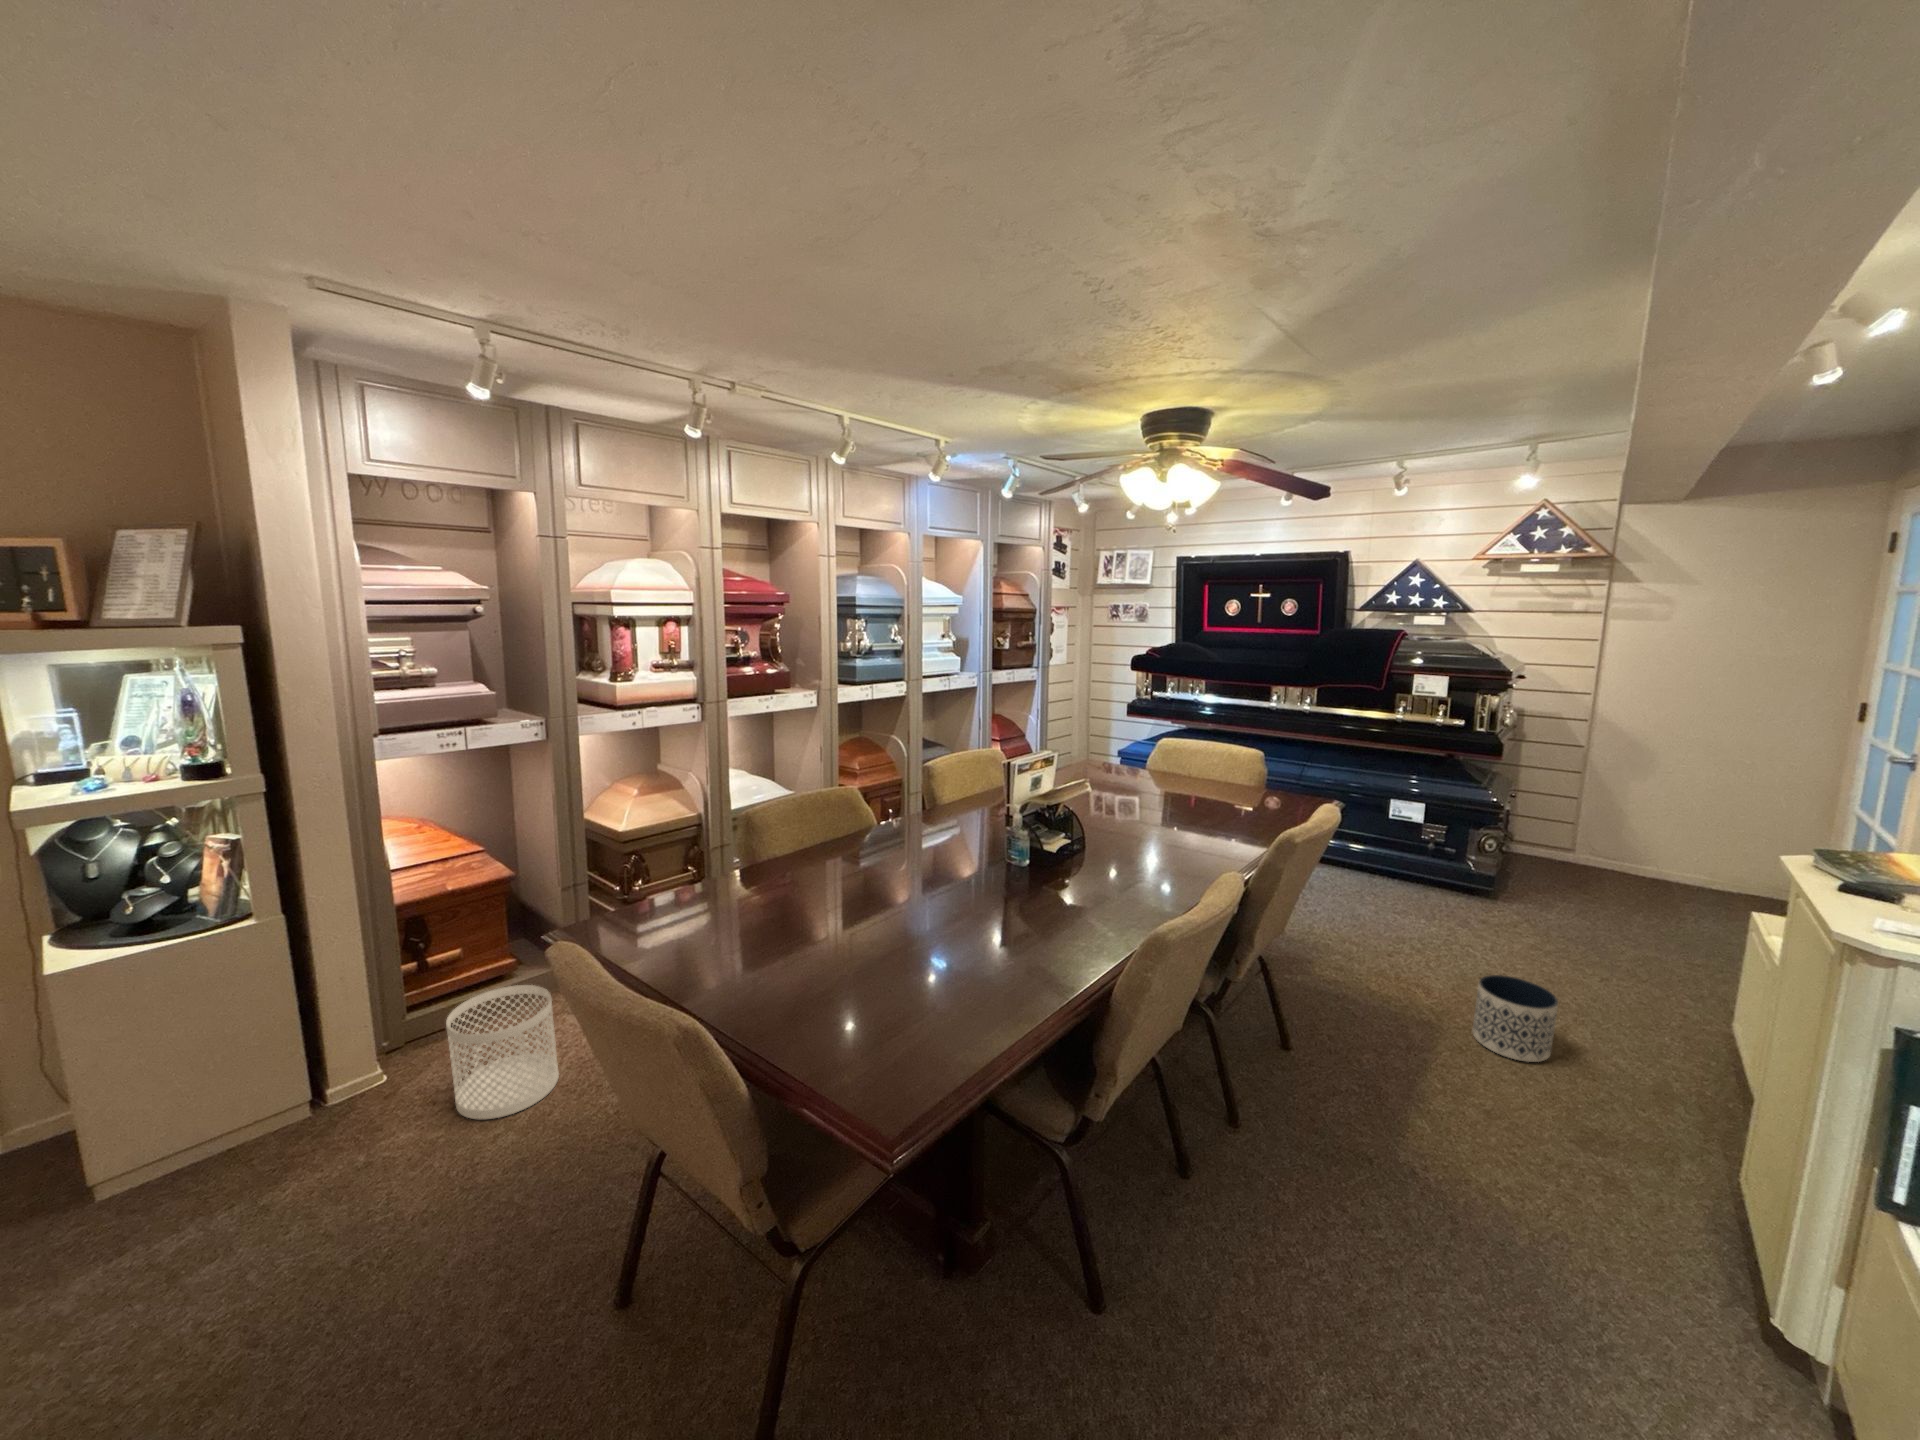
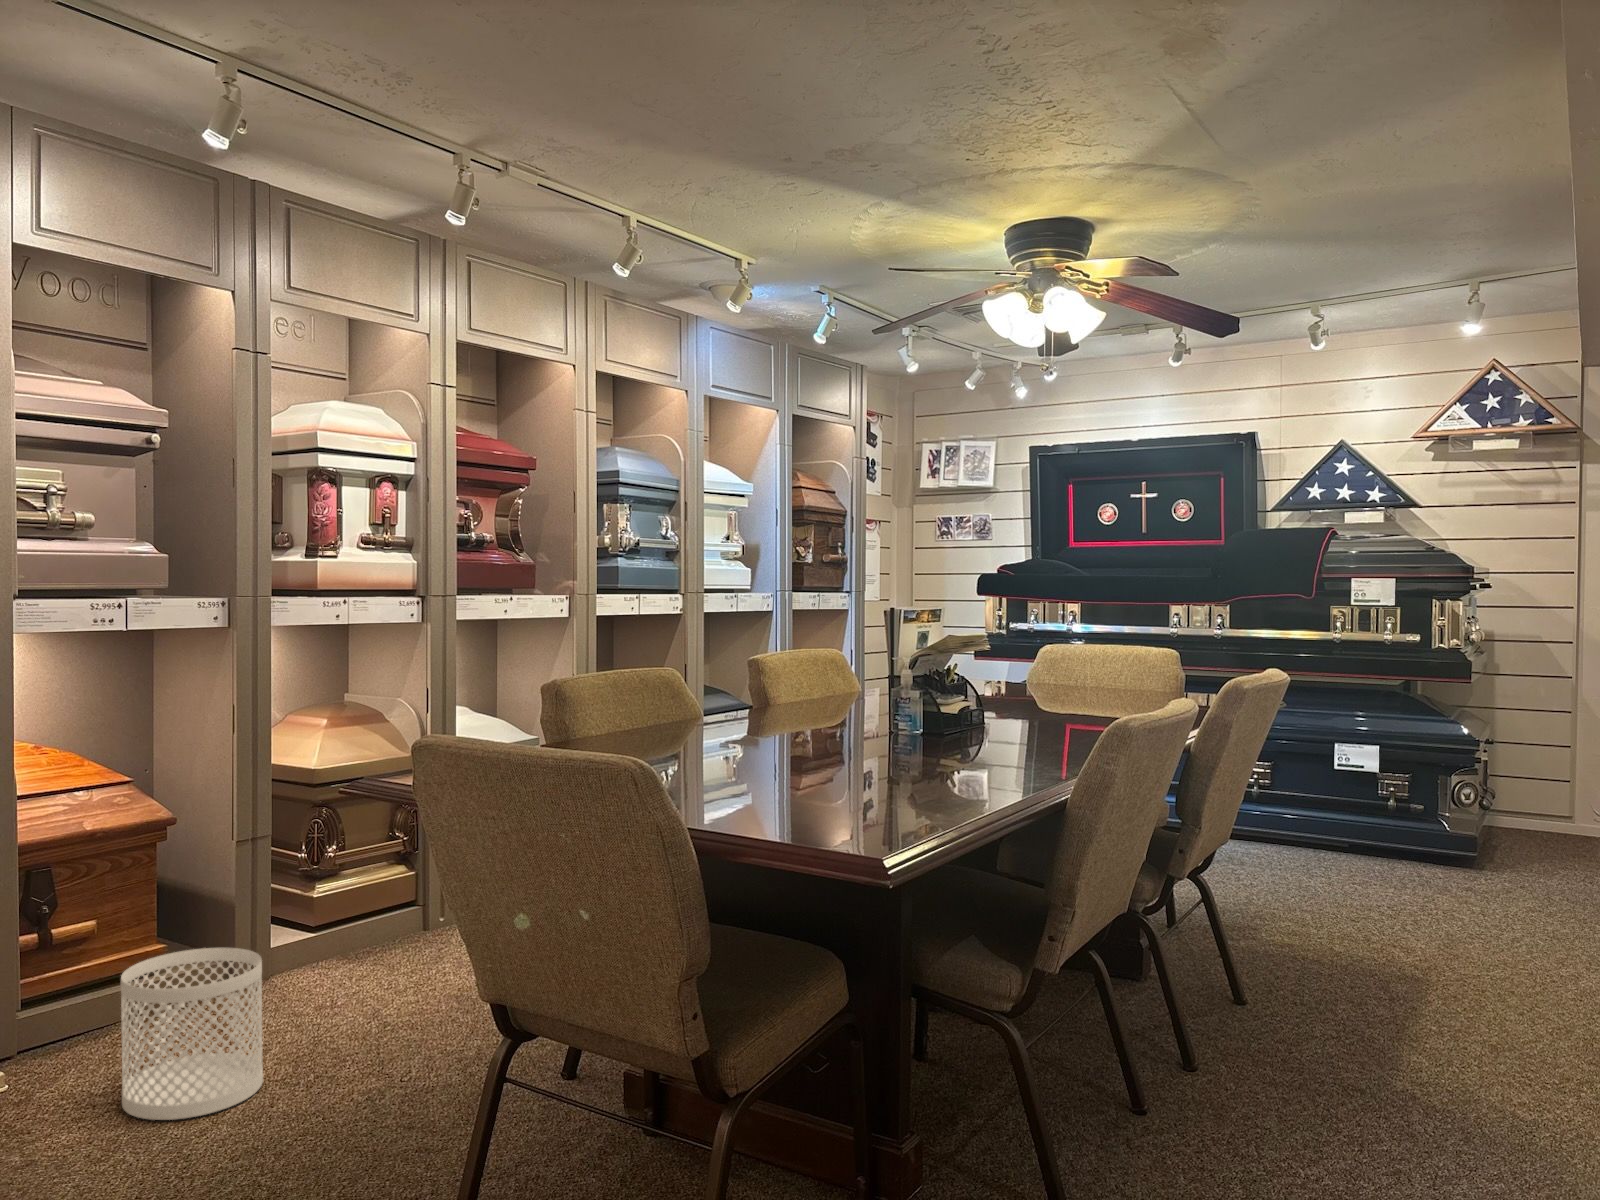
planter: present [1472,975,1558,1062] -> none [1466,908,1560,1004]

